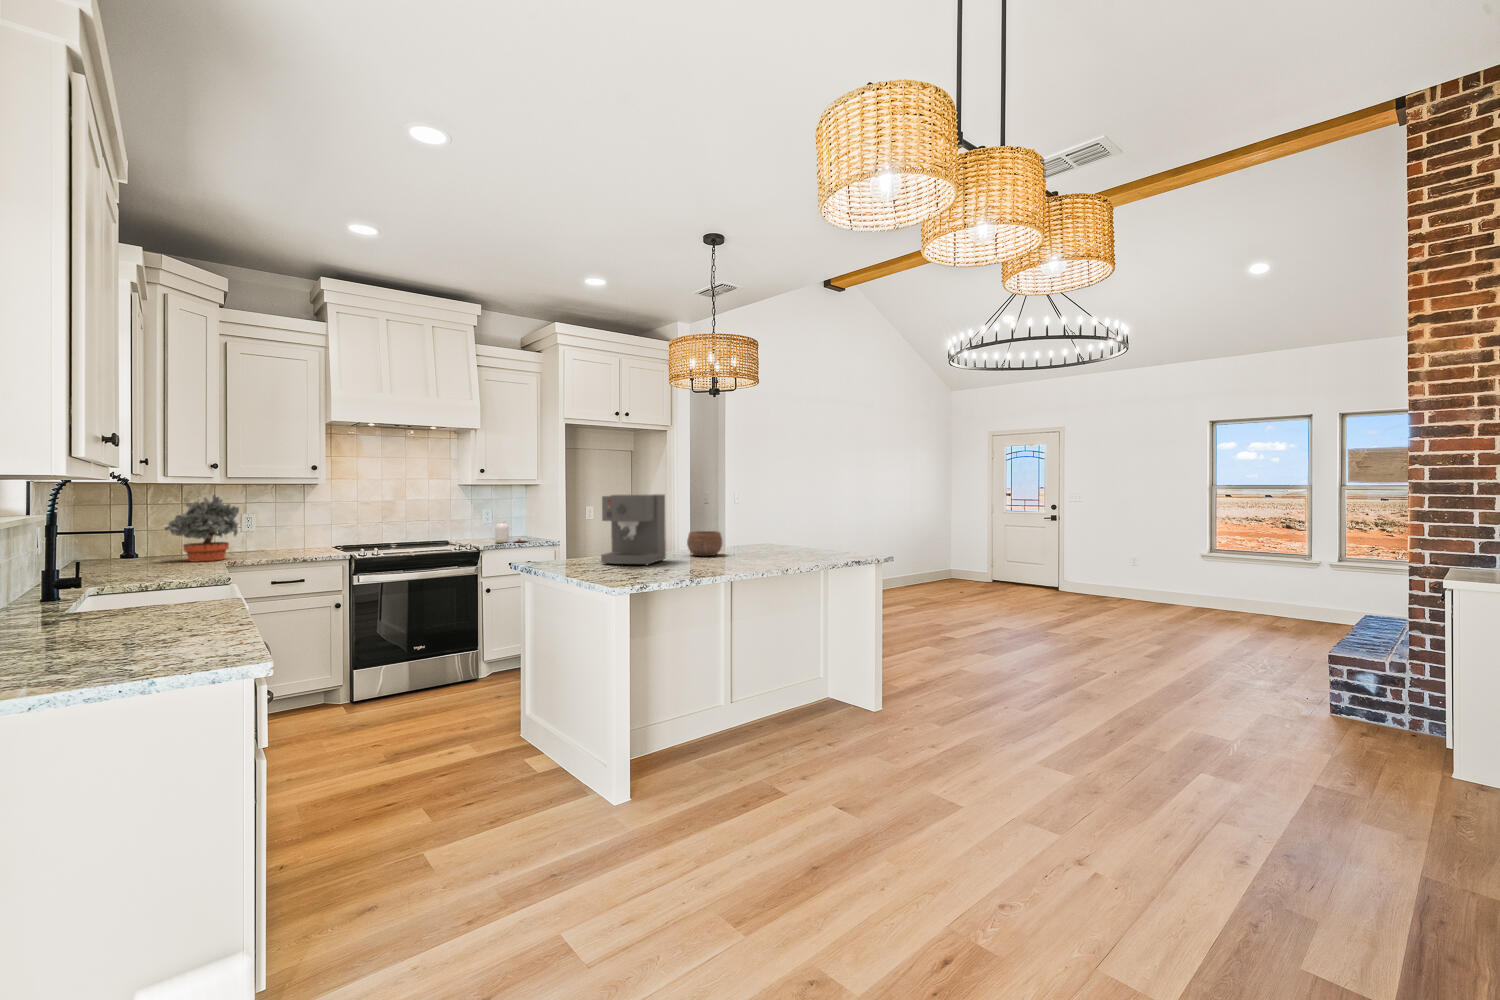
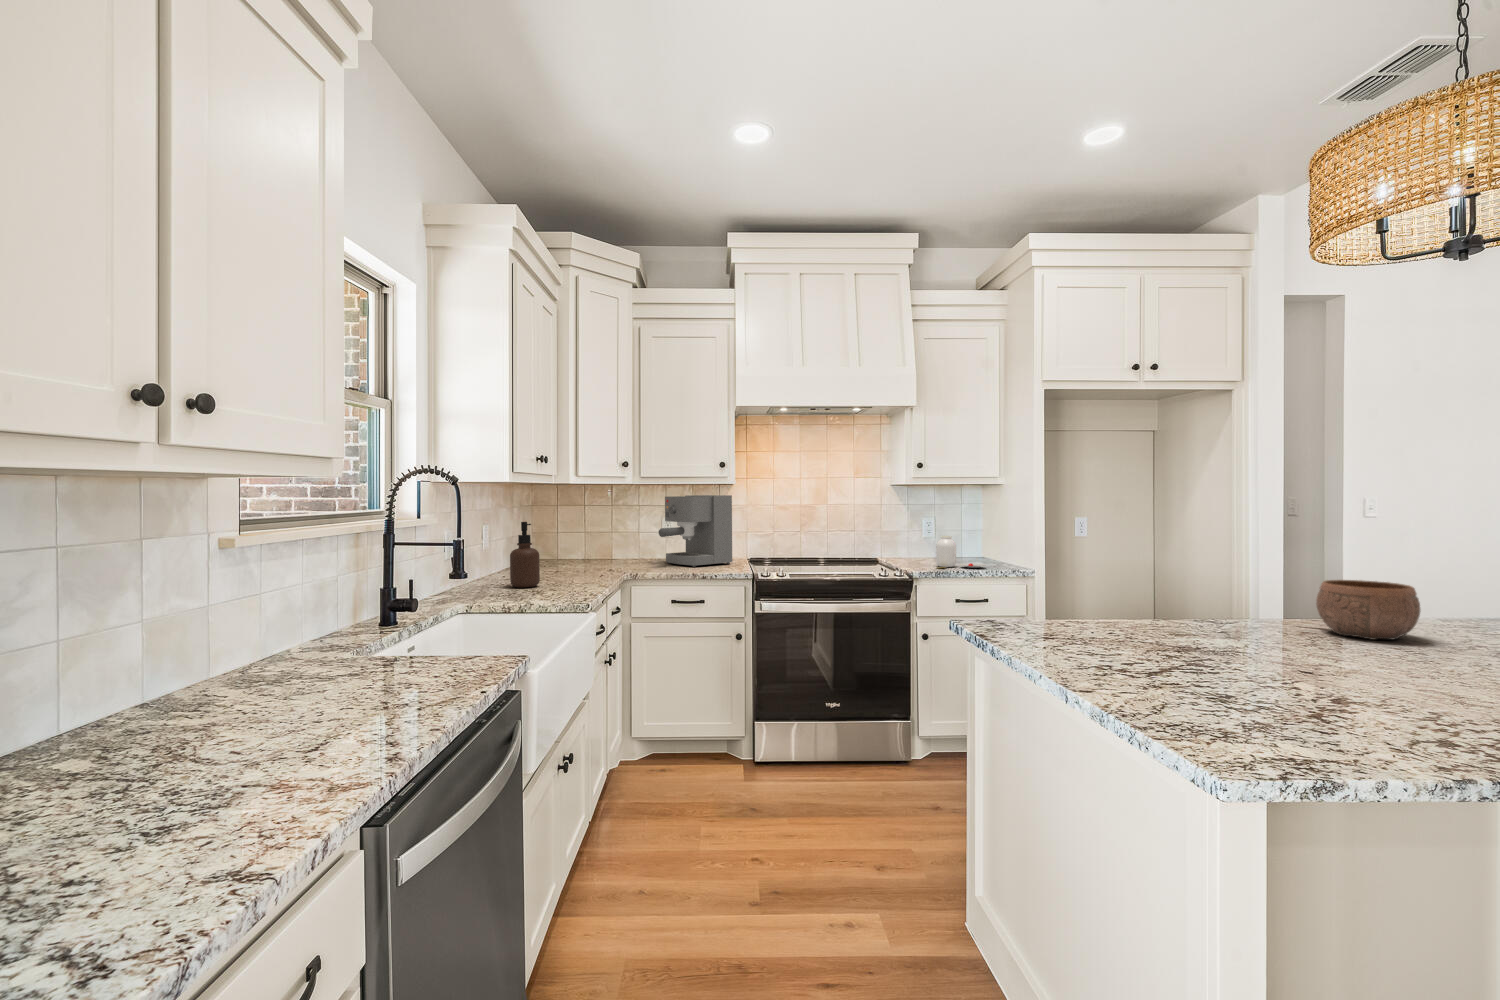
coffee maker: present [601,494,666,565] -> present [659,495,732,567]
potted plant: present [165,495,239,562] -> none [575,495,644,573]
soap dispenser: none [113,518,148,575] -> present [510,522,540,588]

